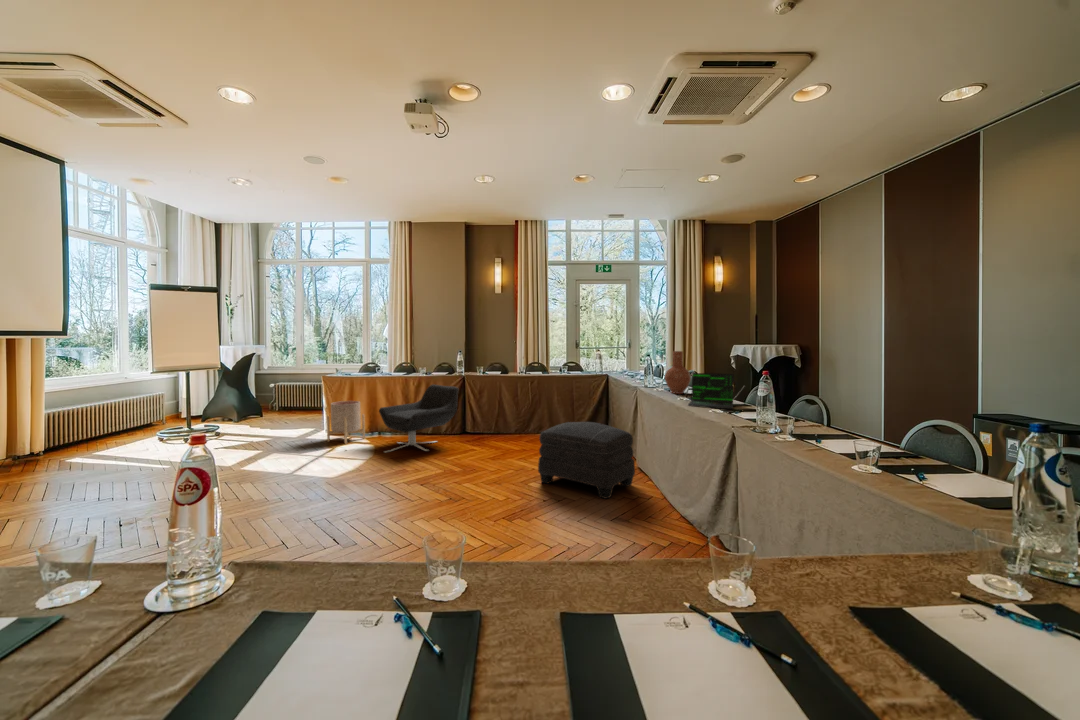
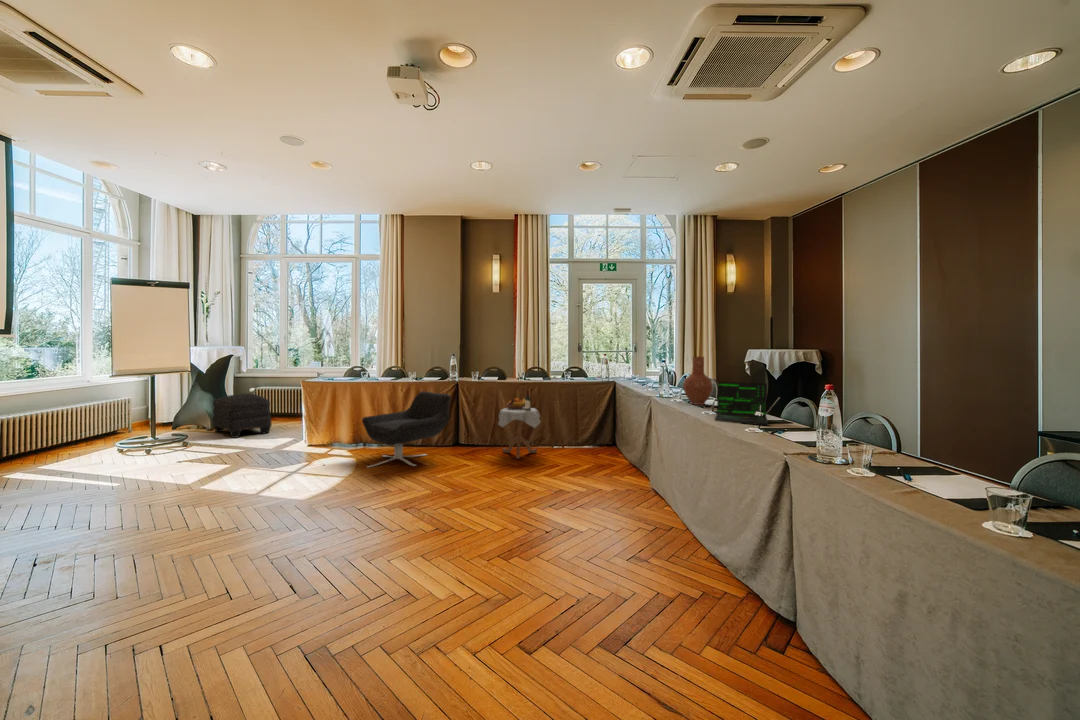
side table: none [501,383,540,445] -> present [498,391,540,459]
planter: present [327,401,365,443] -> none [305,409,347,457]
ottoman: present [538,422,635,498] -> present [213,393,272,438]

